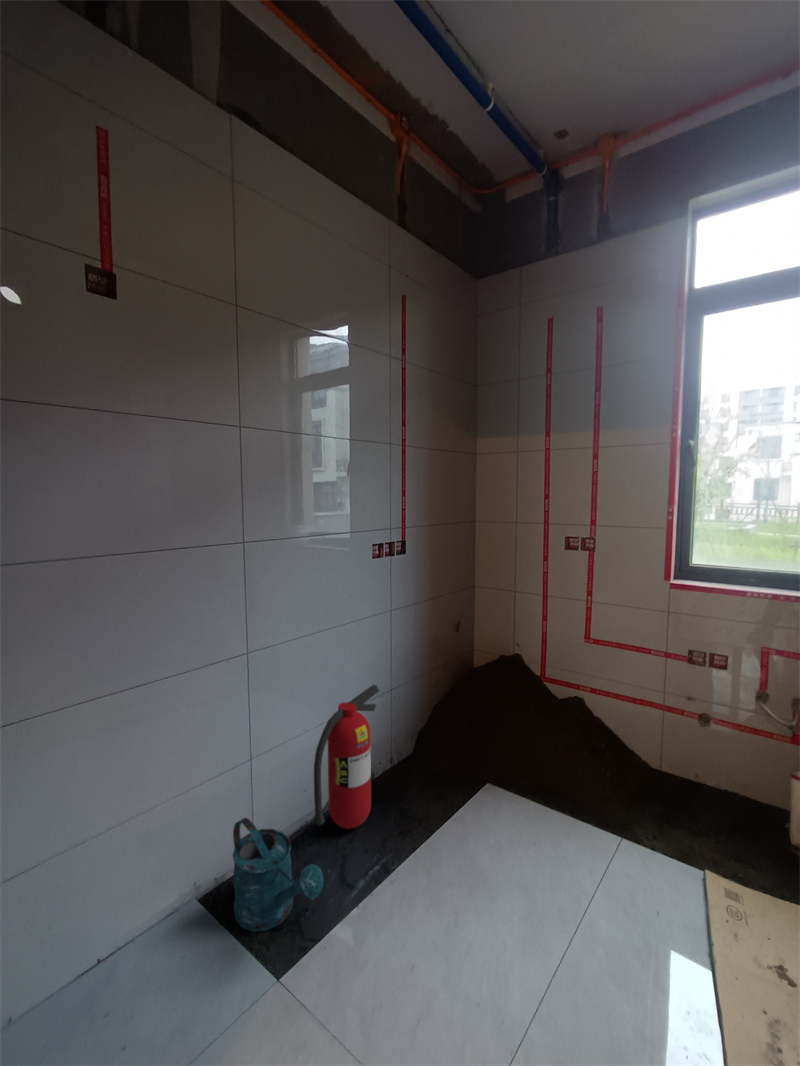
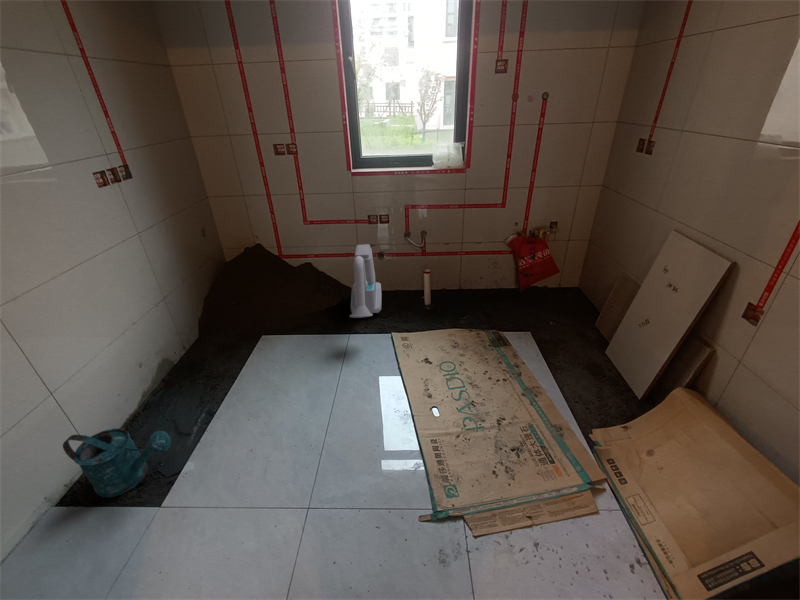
fire extinguisher: present [313,685,379,829] -> none [116,299,182,412]
vacuum cleaner: none [627,693,700,828] -> present [350,244,382,318]

